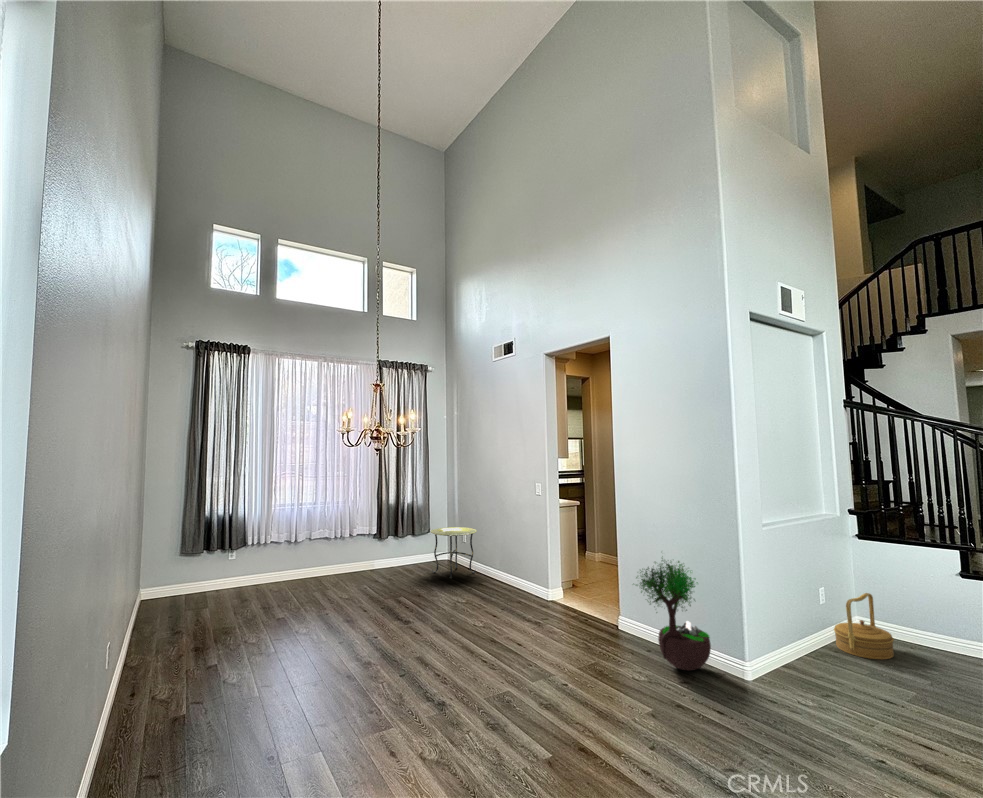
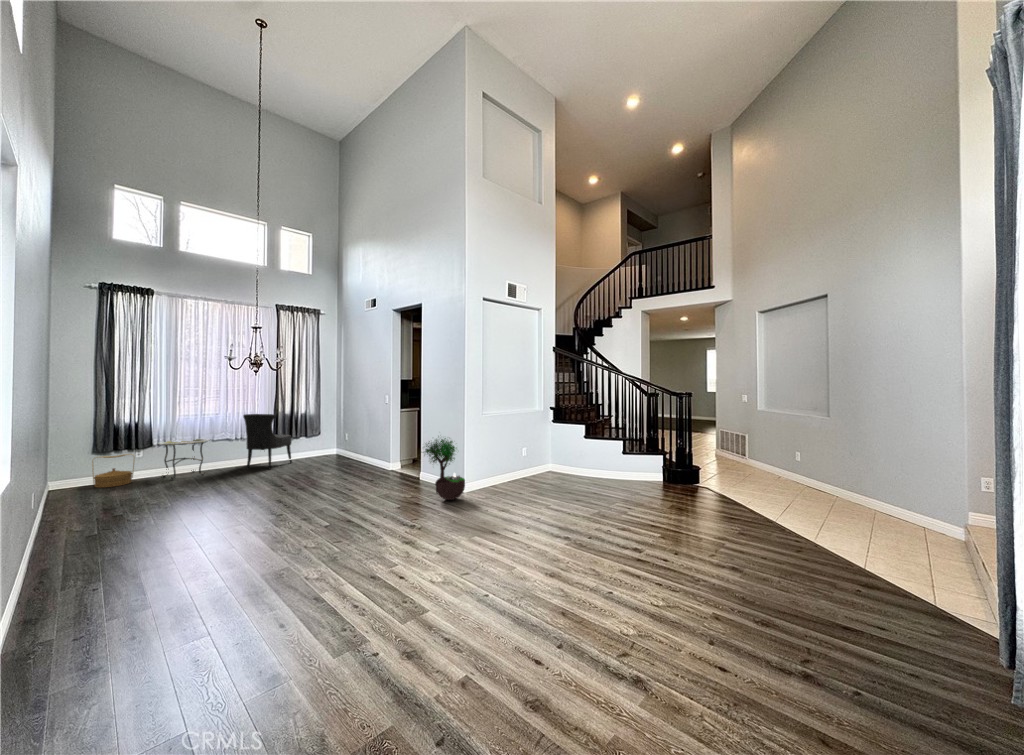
dining chair: none [345,504,401,582] -> present [243,414,292,470]
side table: present [430,527,477,578] -> present [158,439,210,480]
woven basket: present [834,593,894,660] -> present [92,454,134,488]

